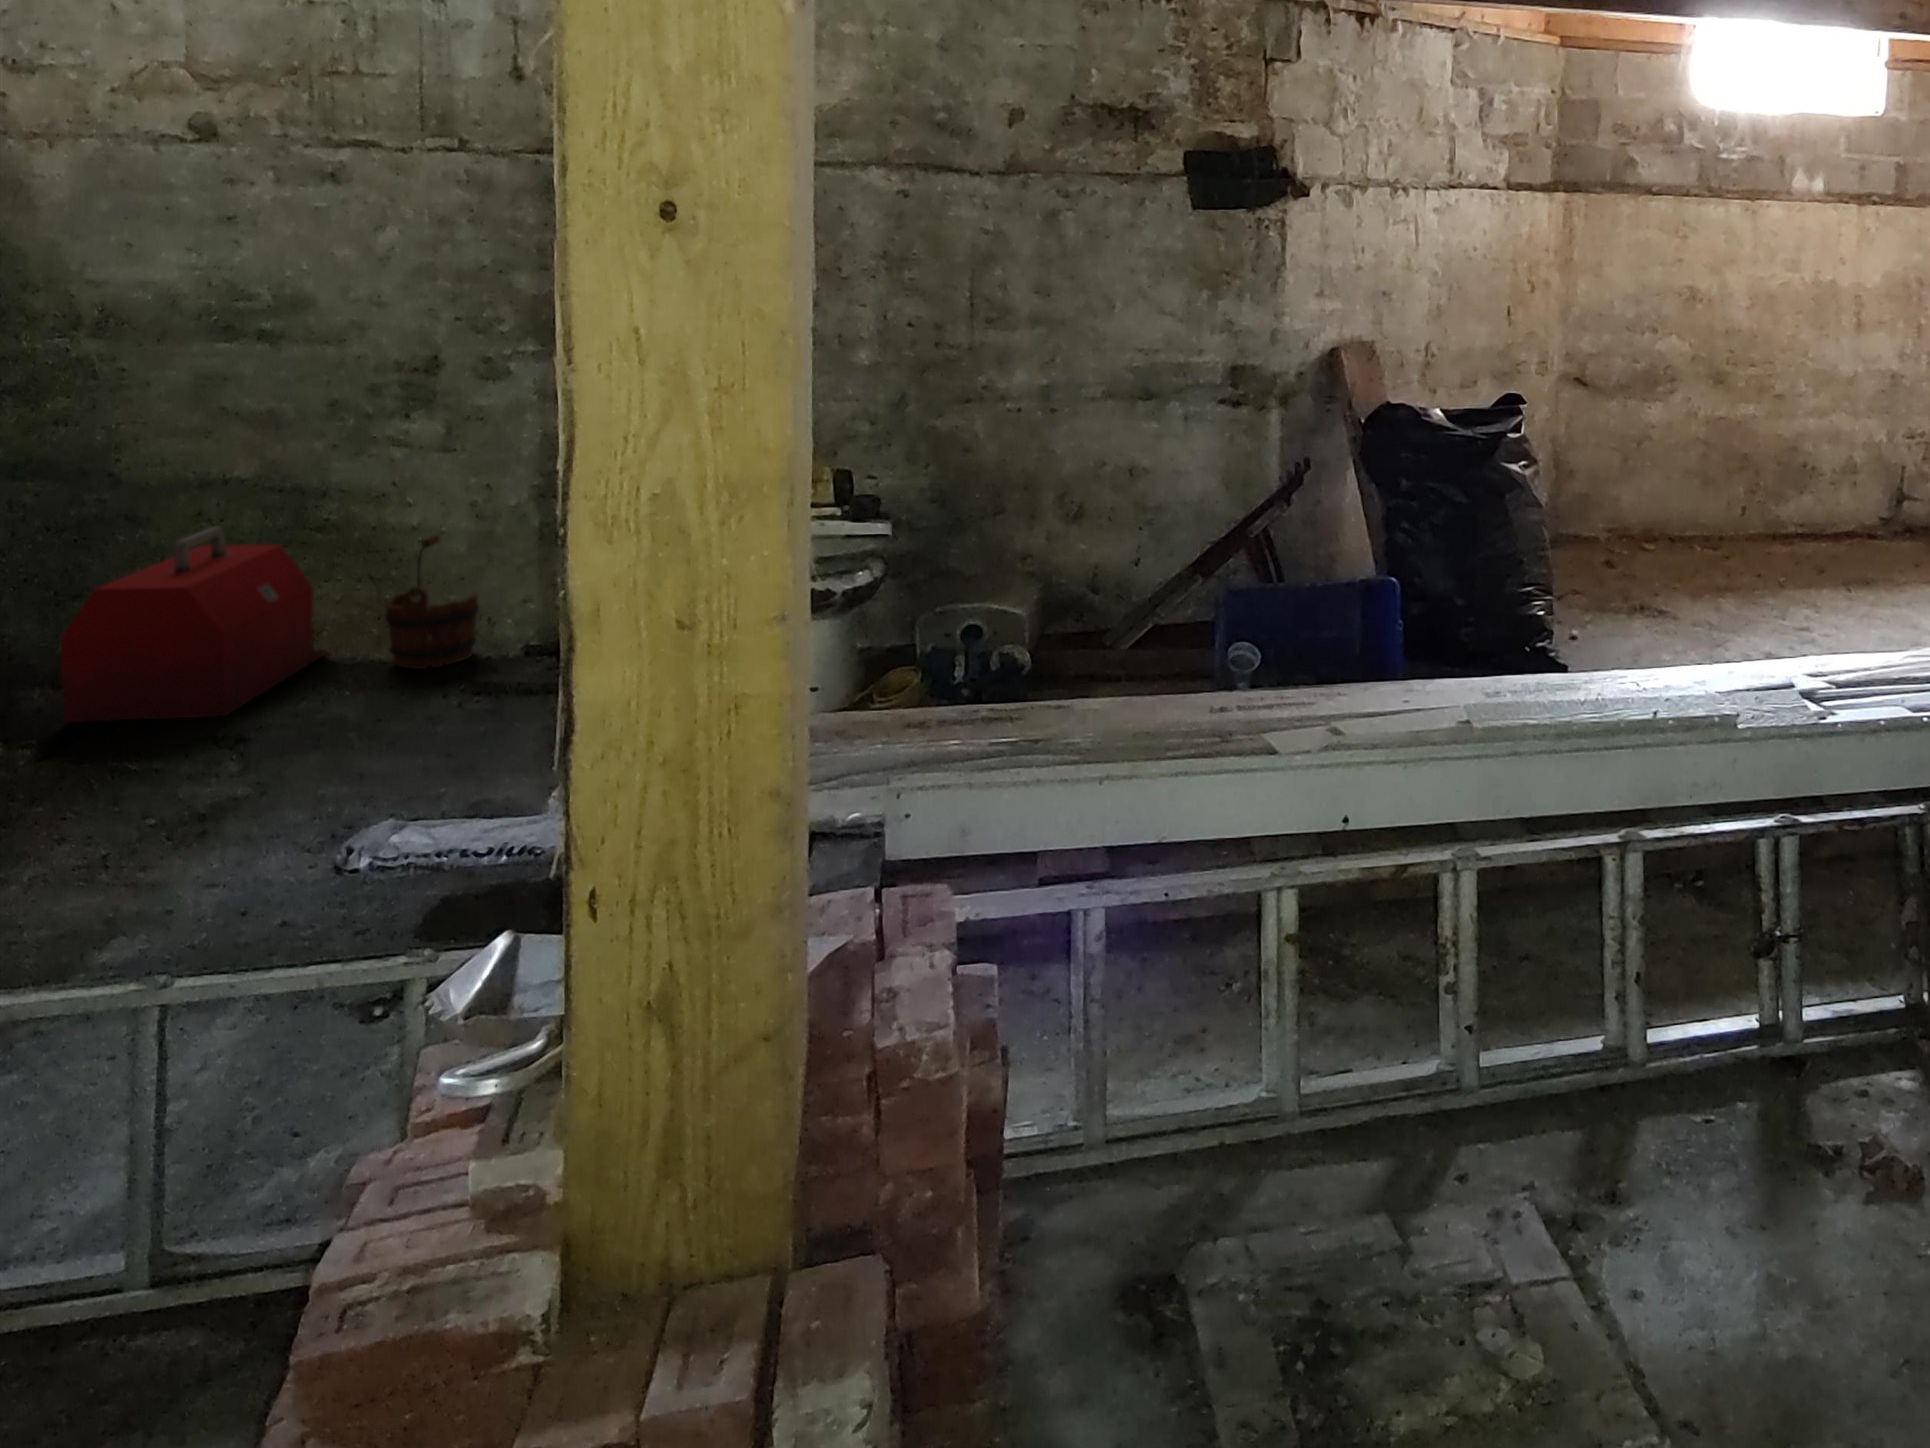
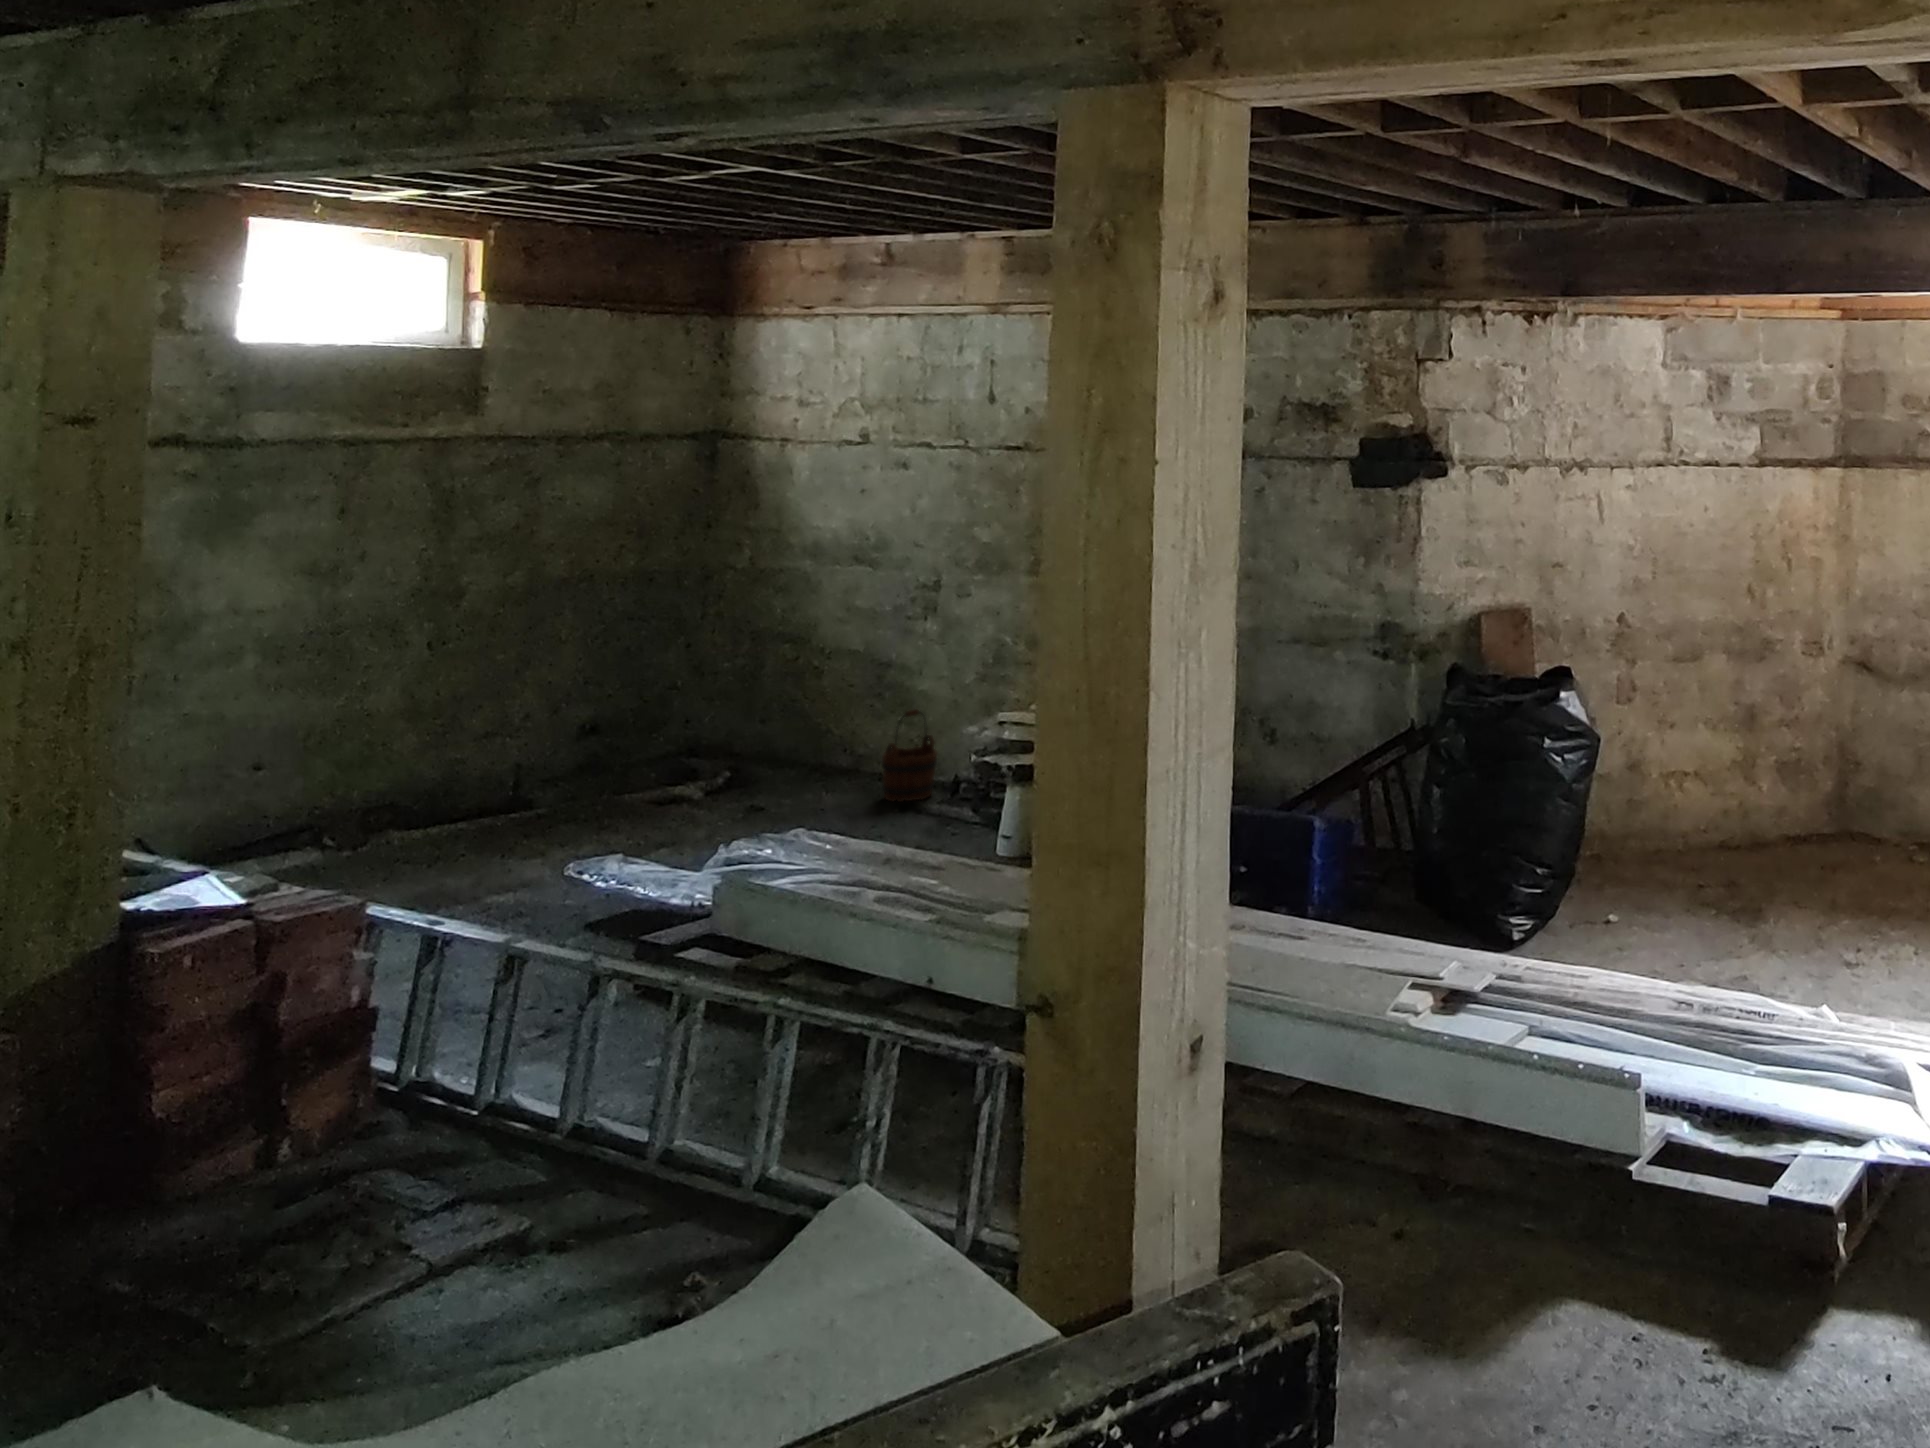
toolbox: present [60,527,327,722] -> none [717,689,878,812]

